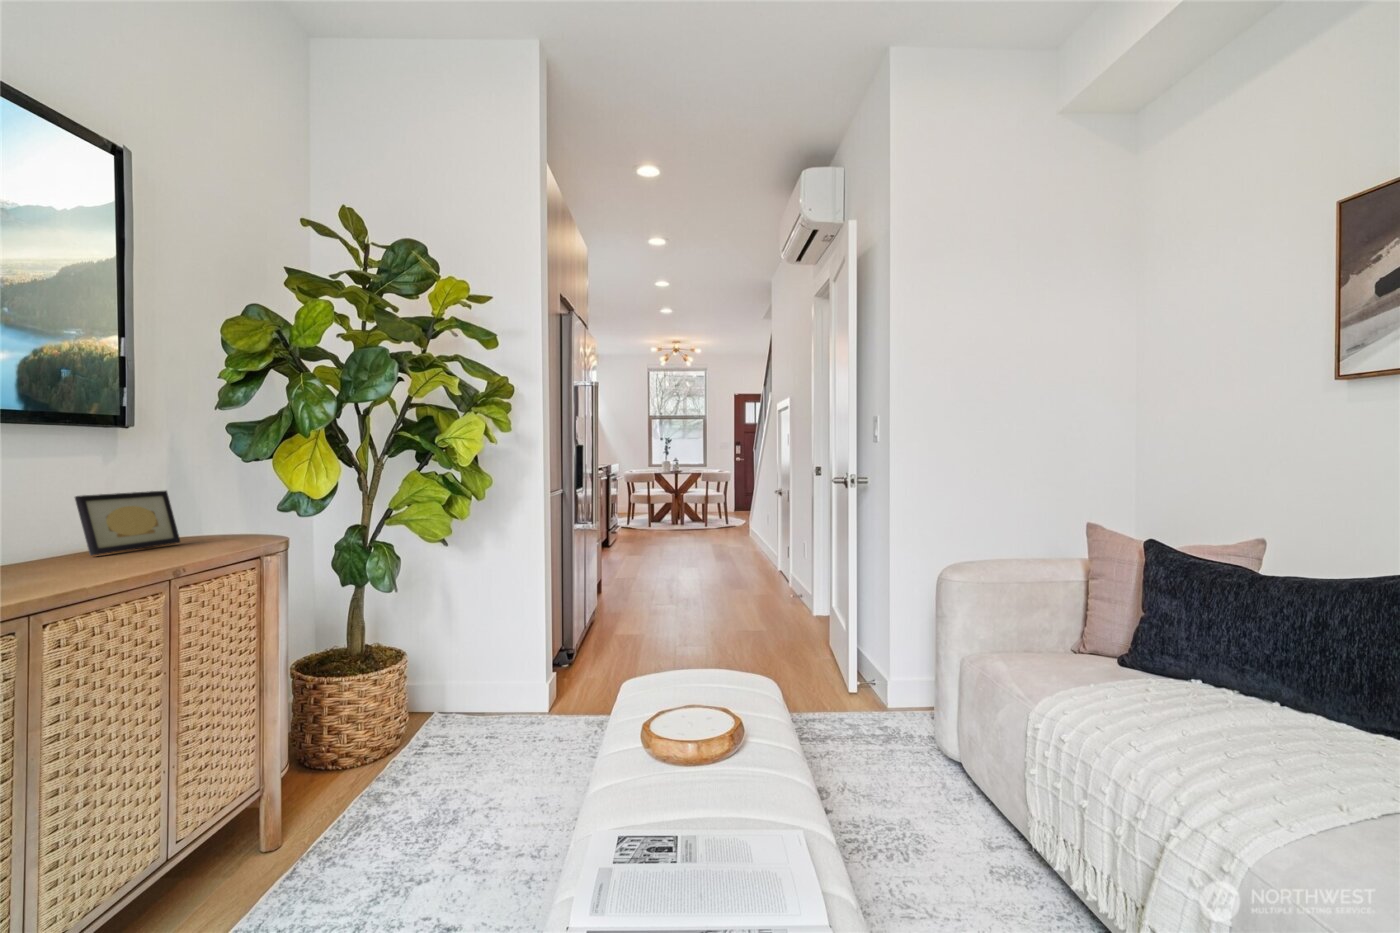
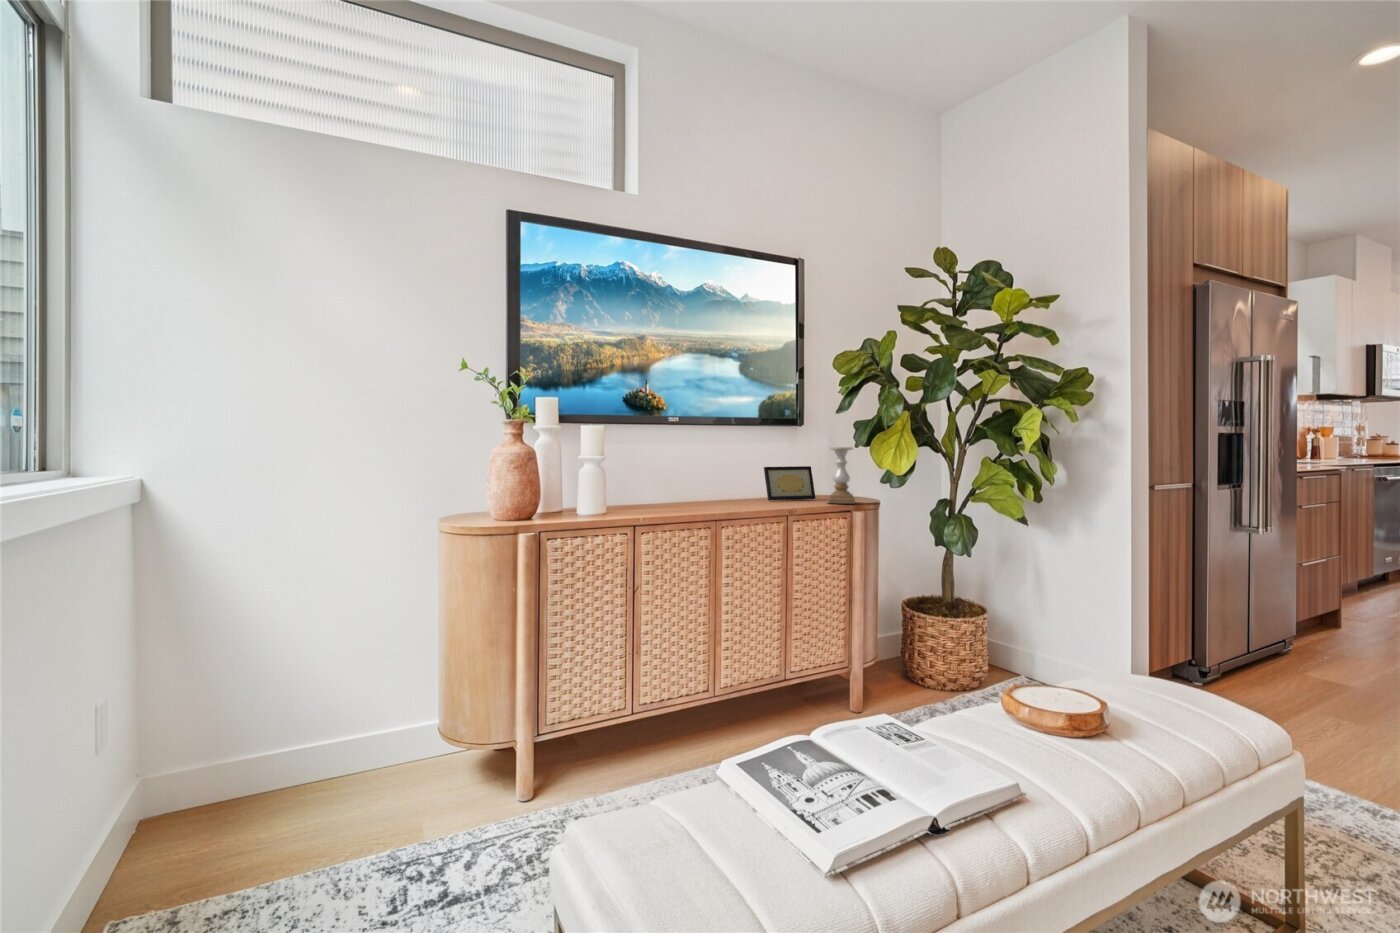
candle holder: none [212,461,266,549] -> present [828,447,855,504]

